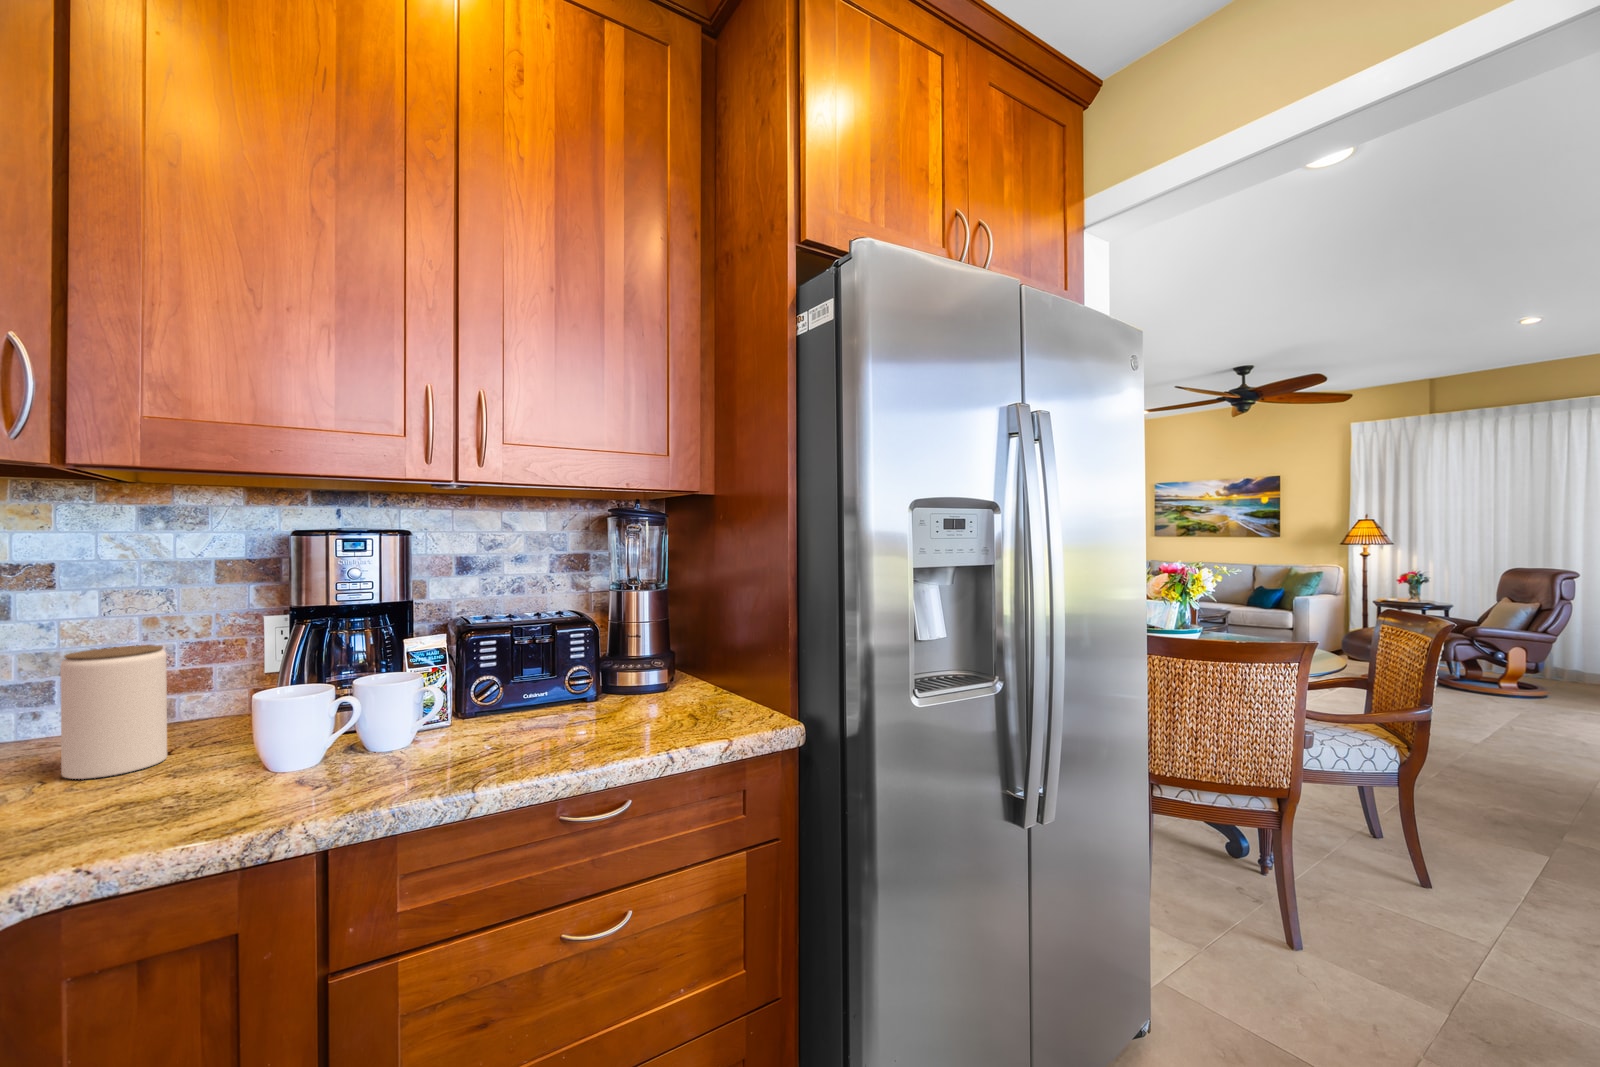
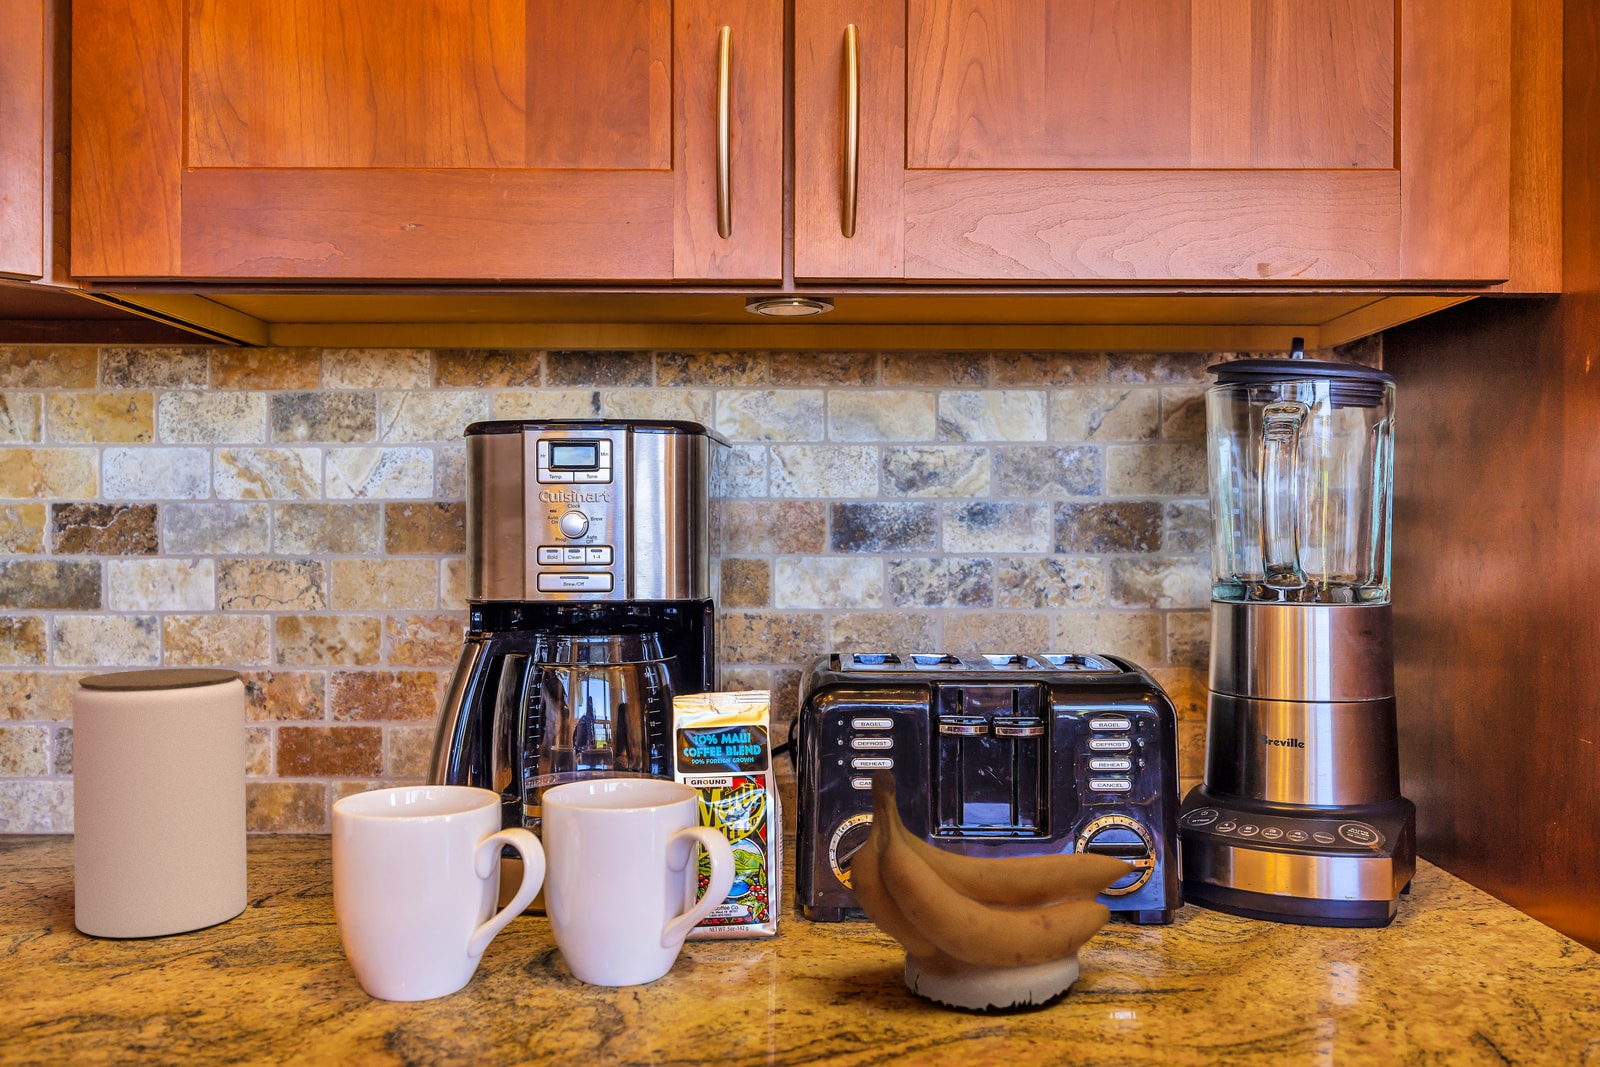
banana: none [491,657,590,735] -> present [849,769,1136,1010]

